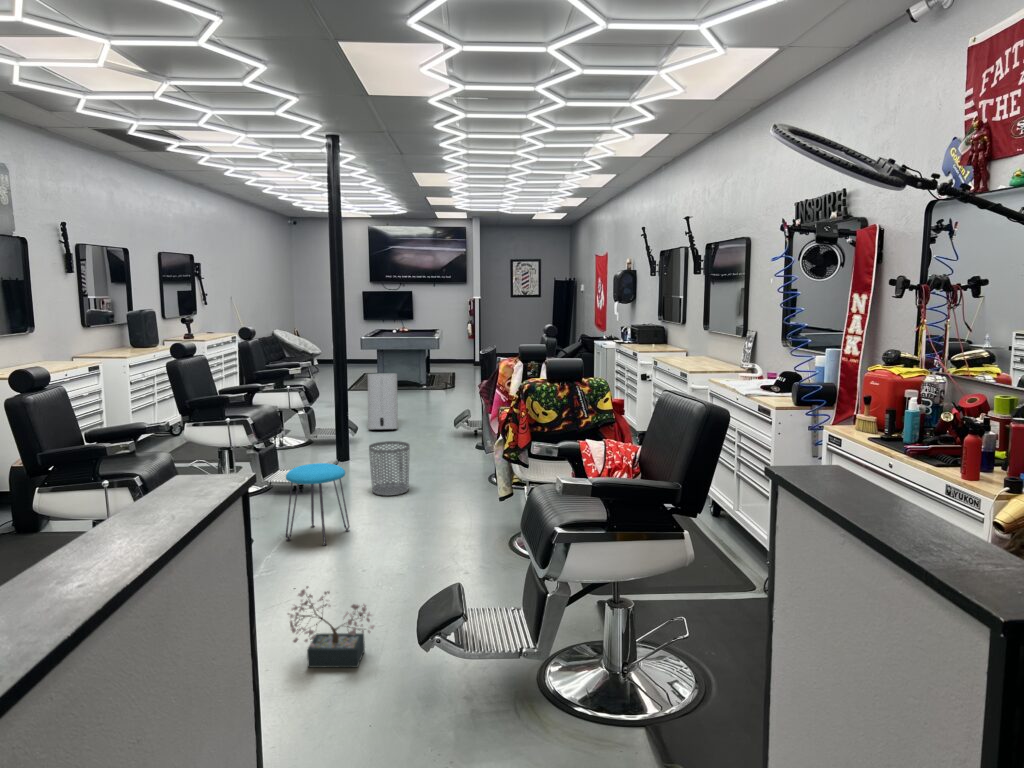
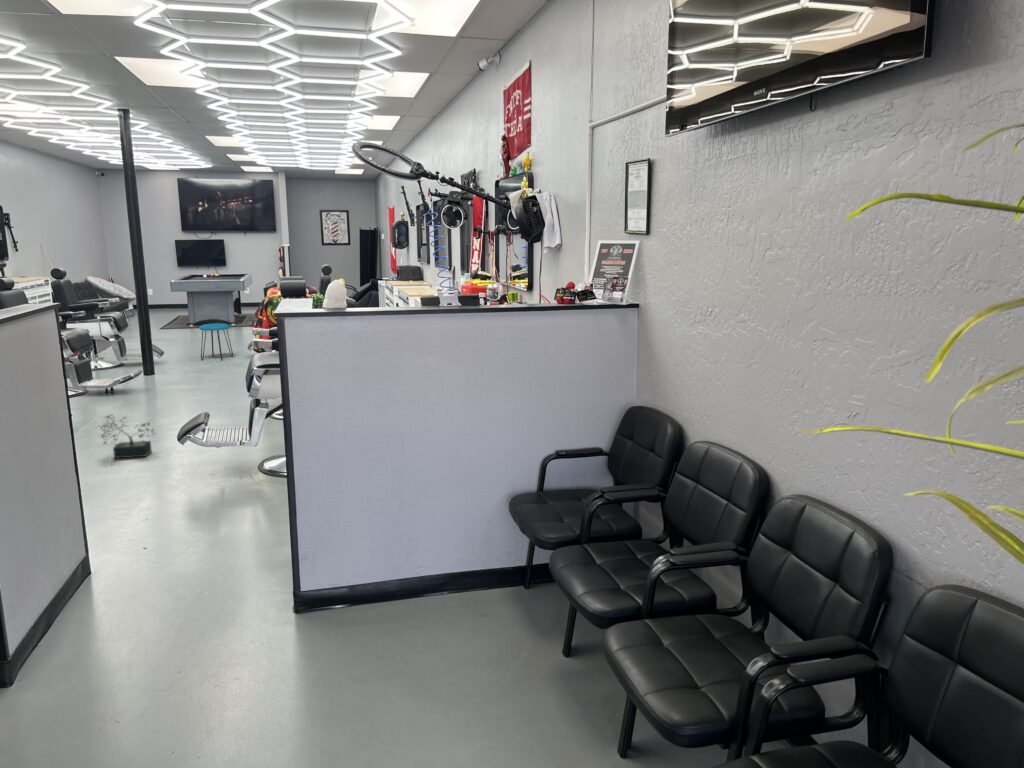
air purifier: present [368,373,398,430] -> none [172,306,202,354]
waste bin: present [369,441,410,496] -> none [166,350,200,389]
stool: present [286,463,350,546] -> present [199,323,233,360]

